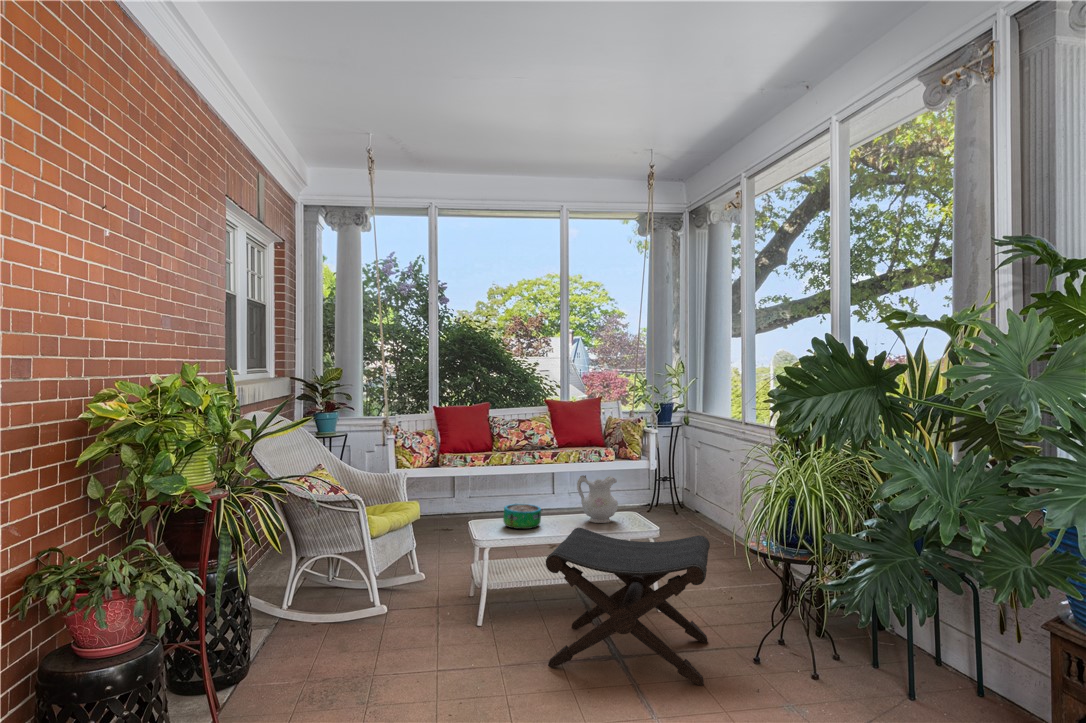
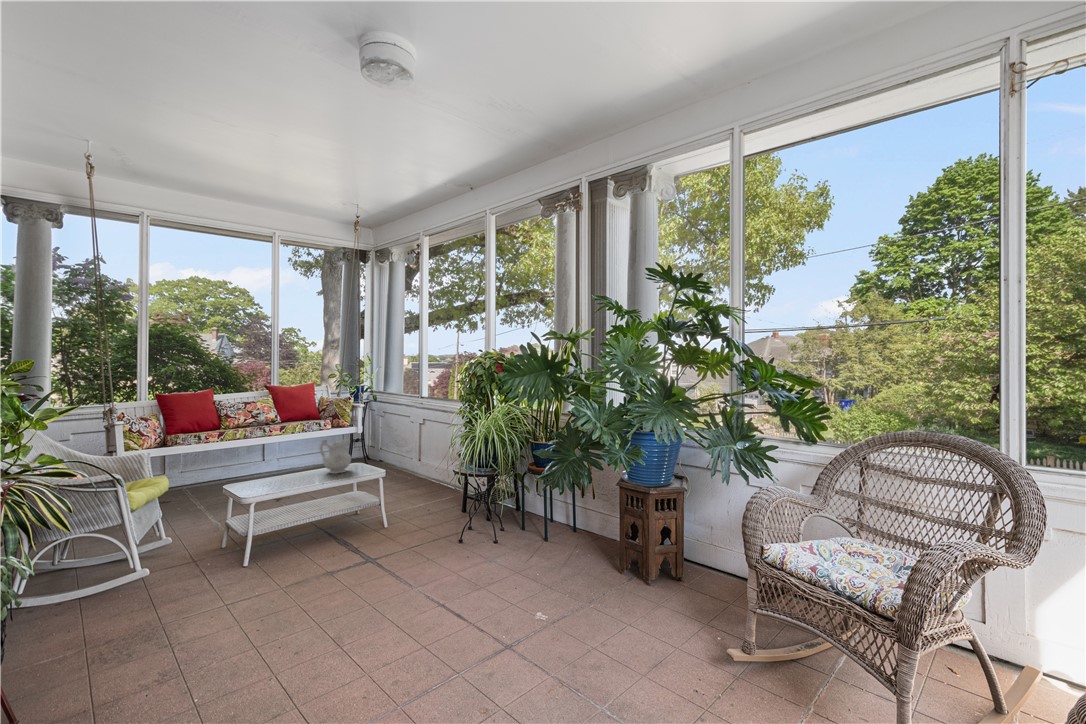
decorative bowl: present [503,504,541,529] -> none [259,467,292,486]
footstool: present [546,528,710,685] -> none [313,471,430,580]

